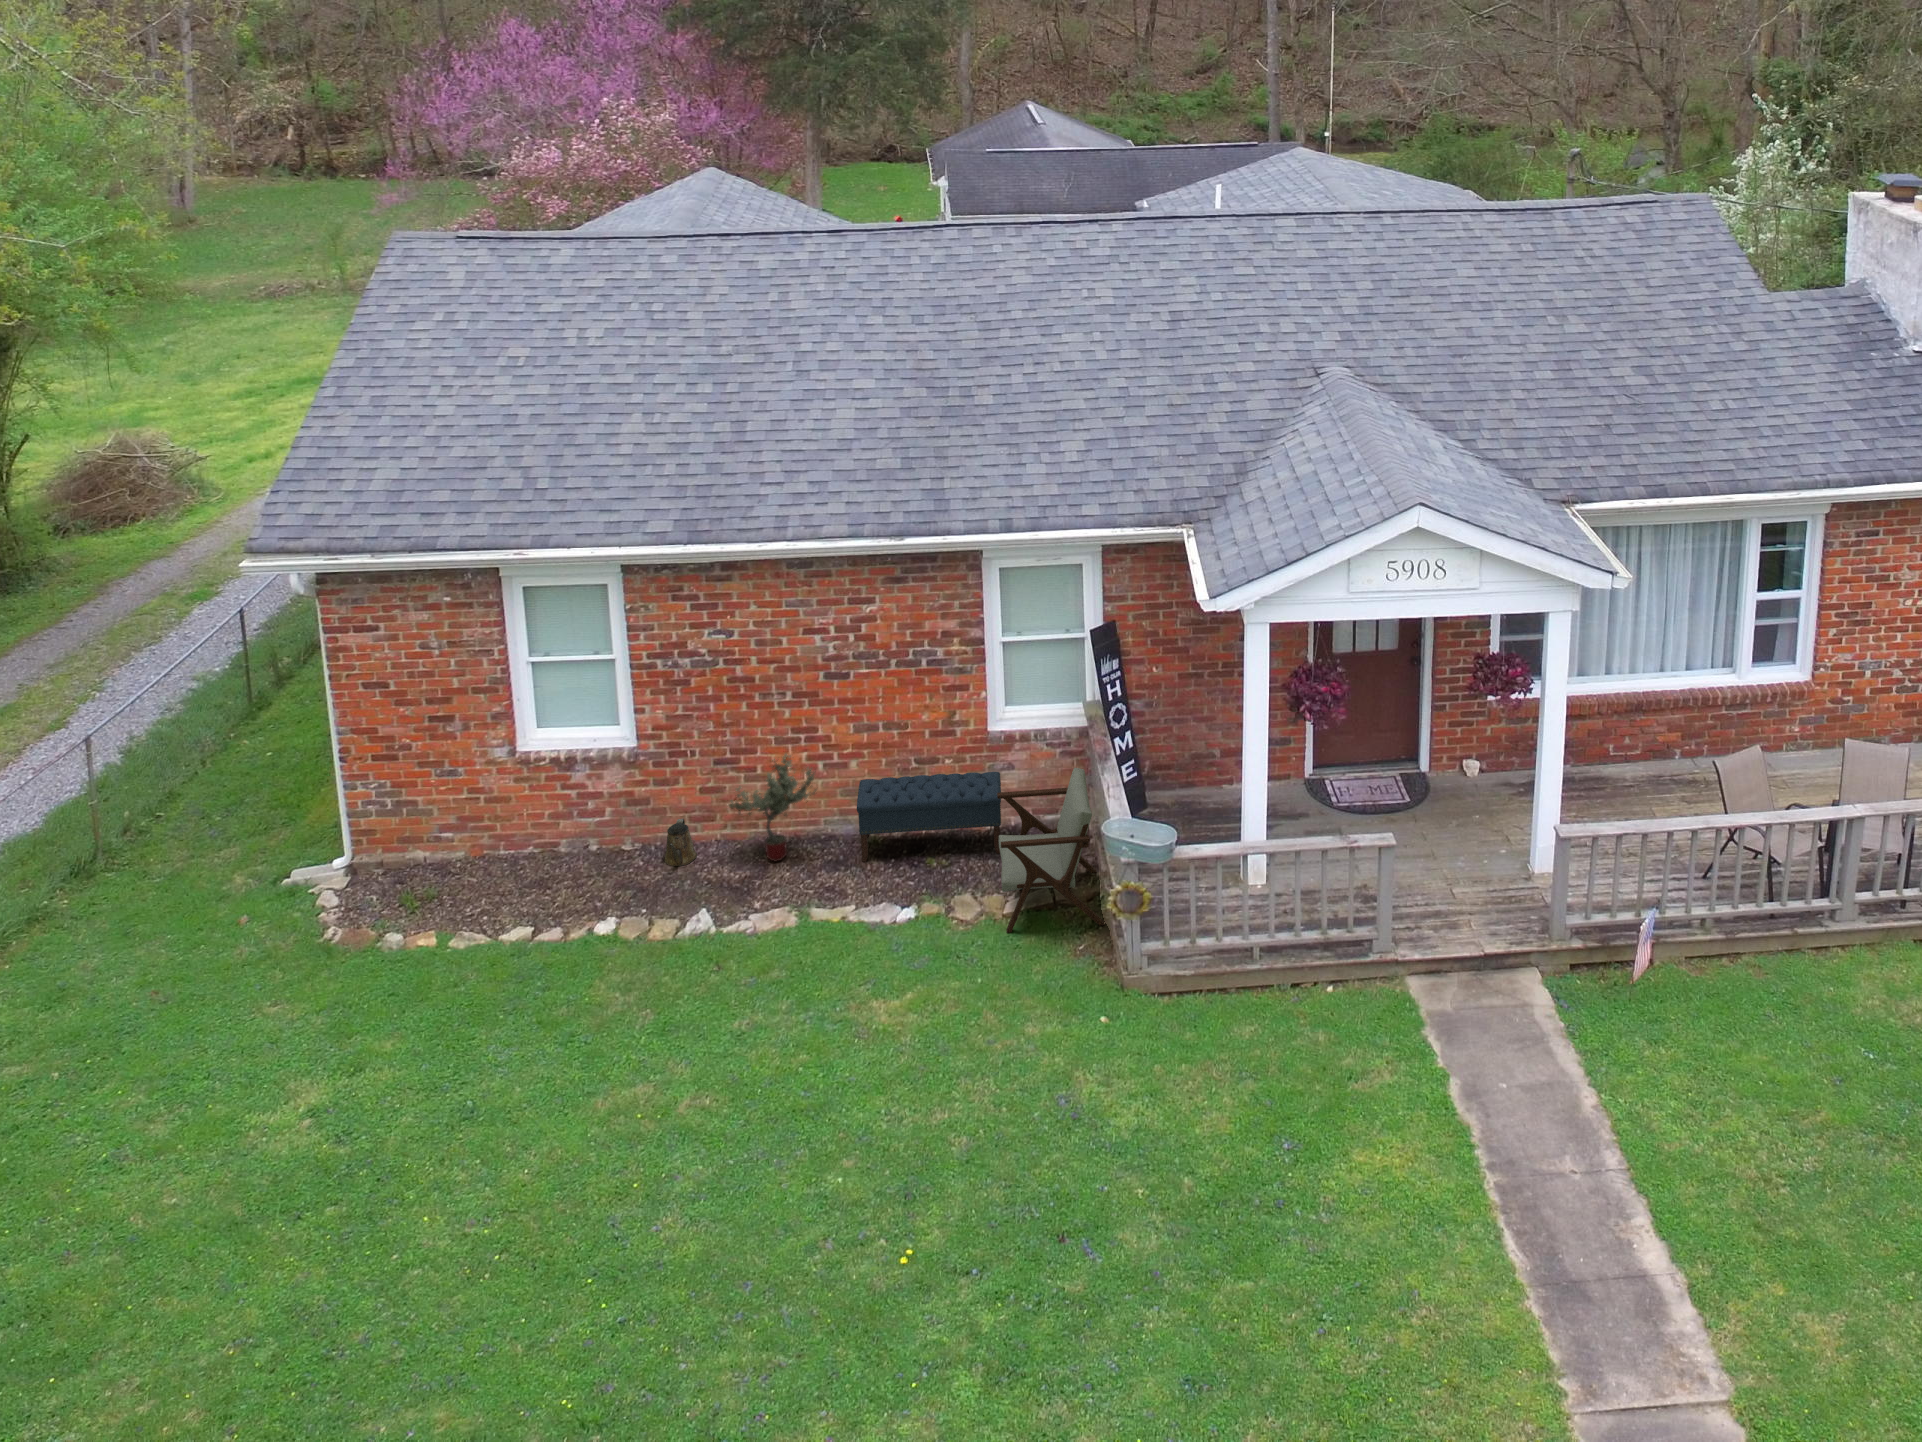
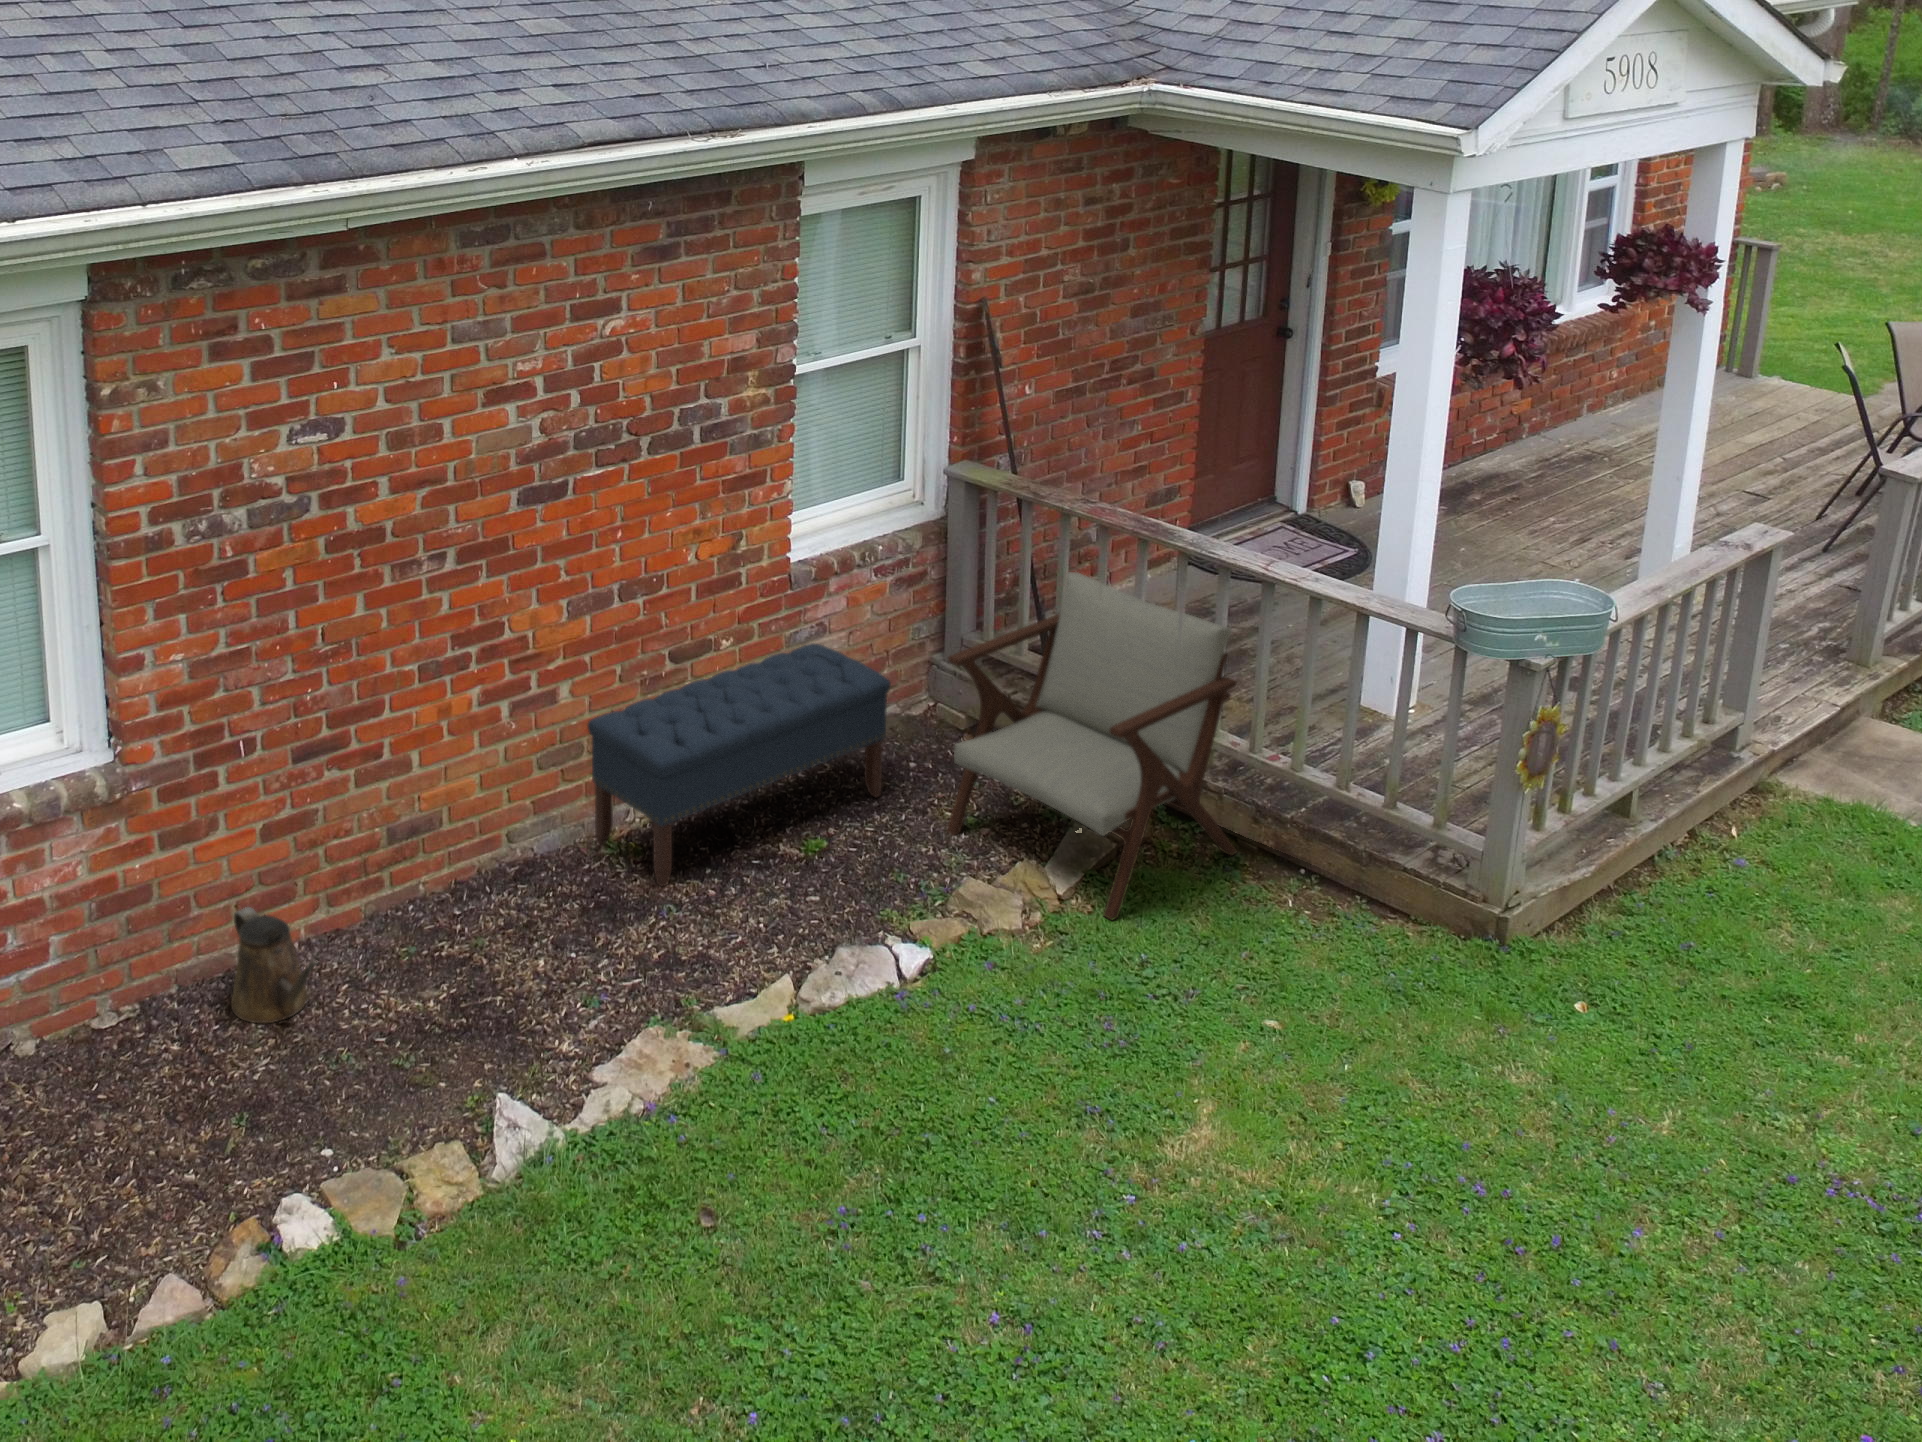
potted tree: present [729,754,816,861] -> none [382,684,570,942]

